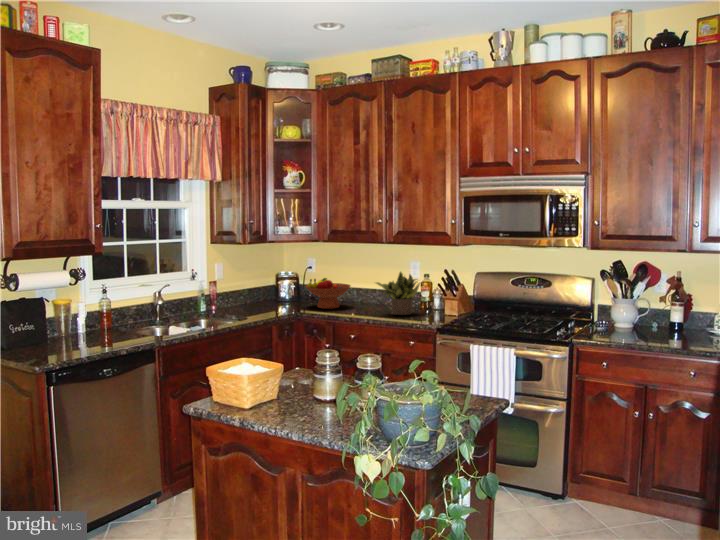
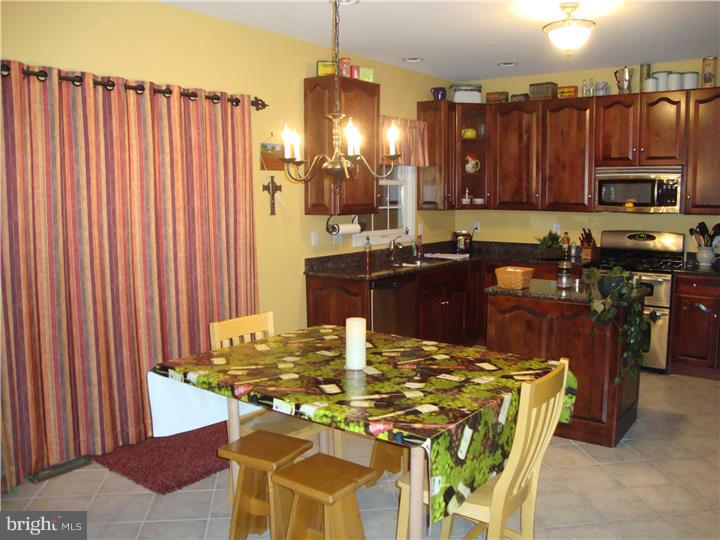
fruit bowl: present [306,278,350,309] -> none [479,235,511,256]

